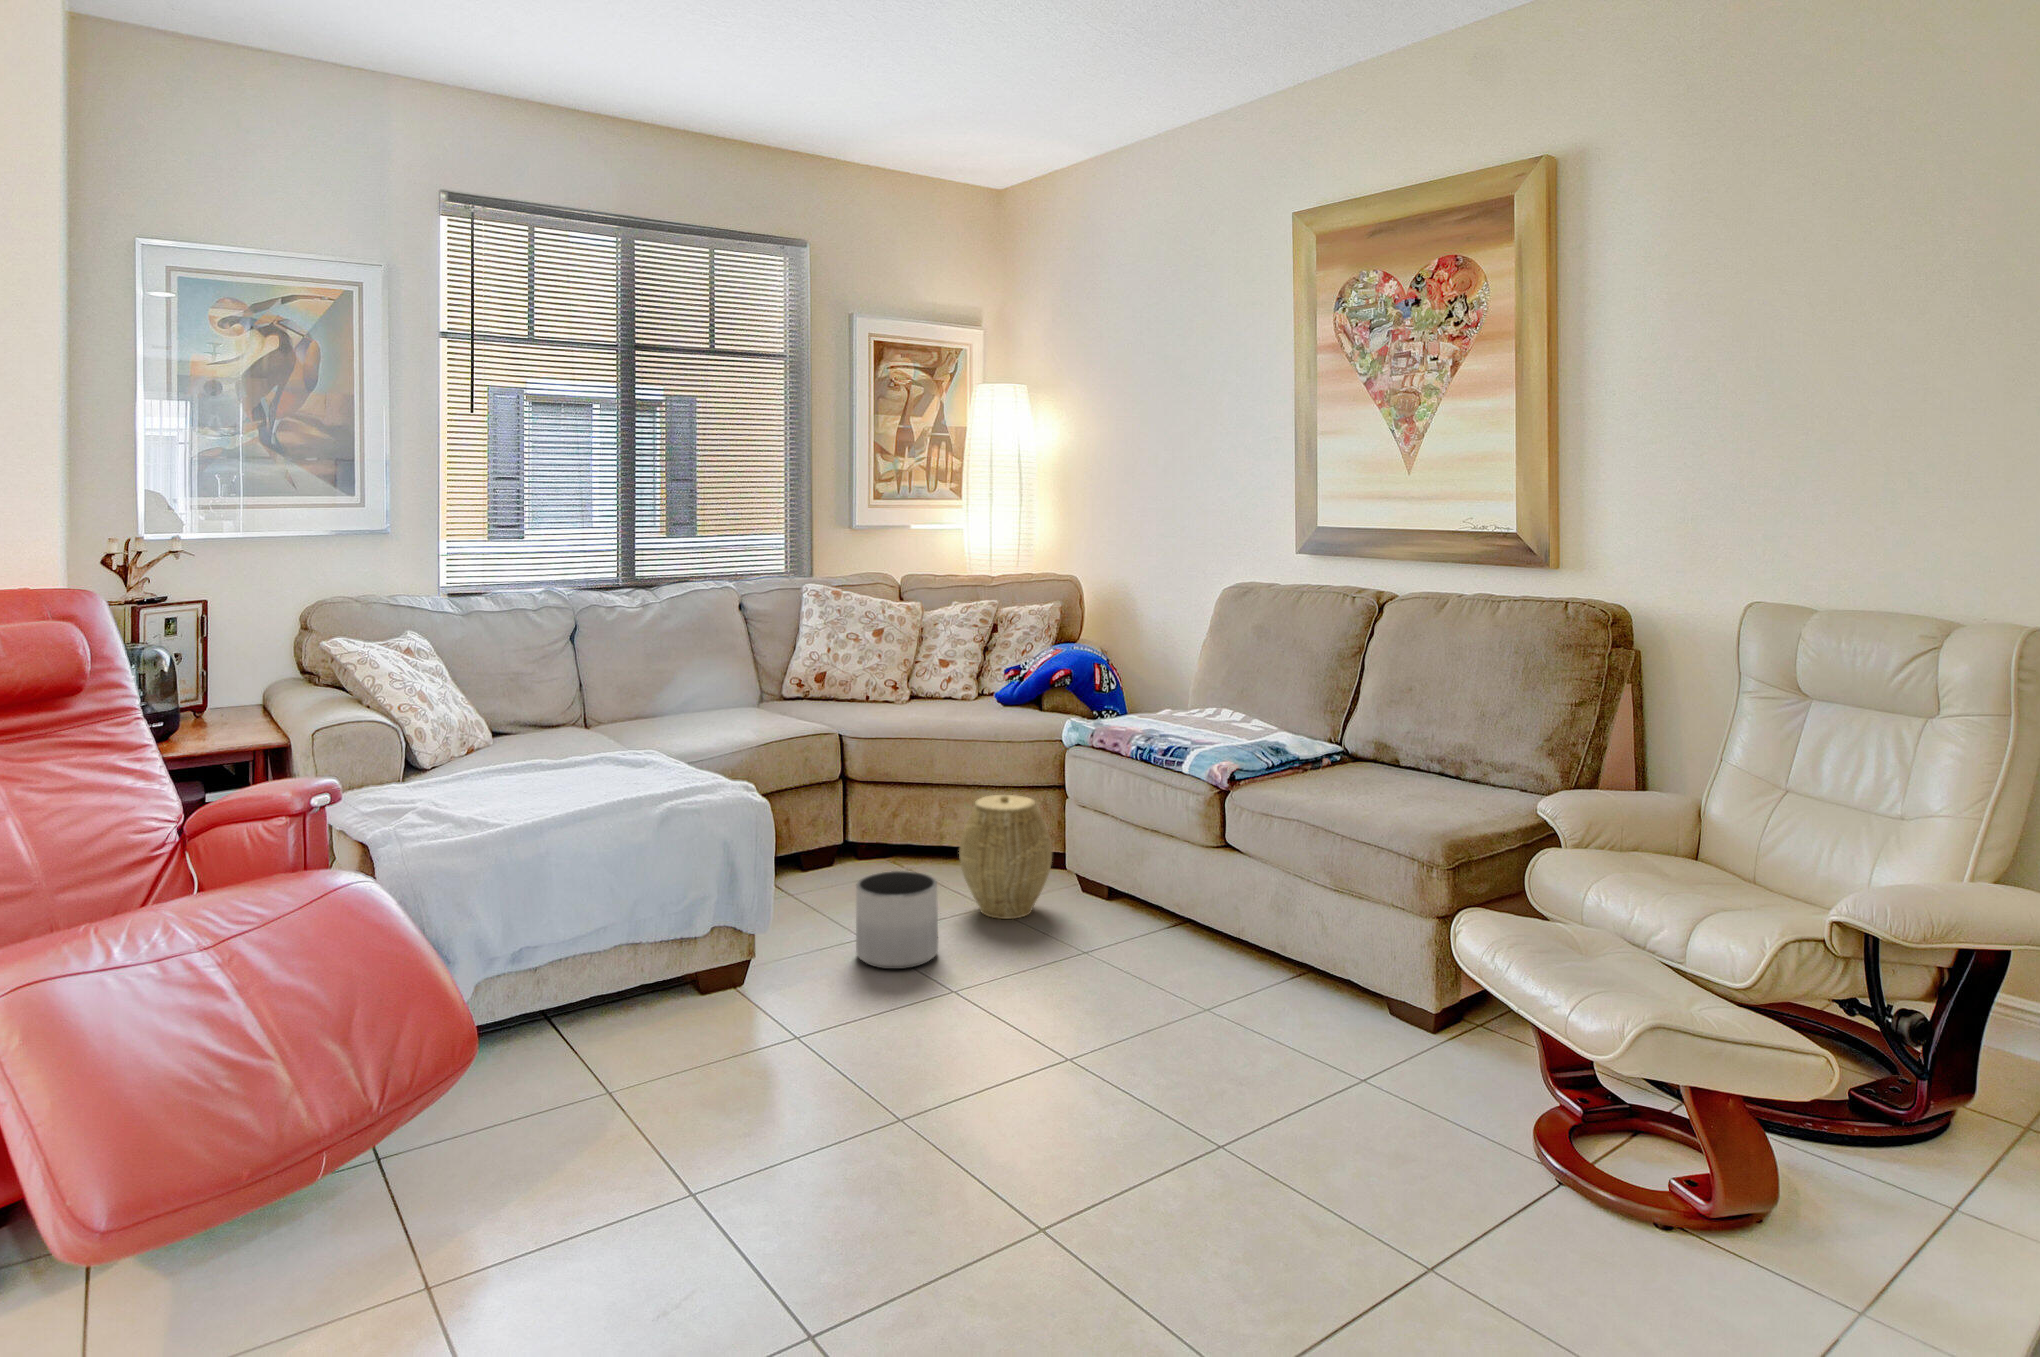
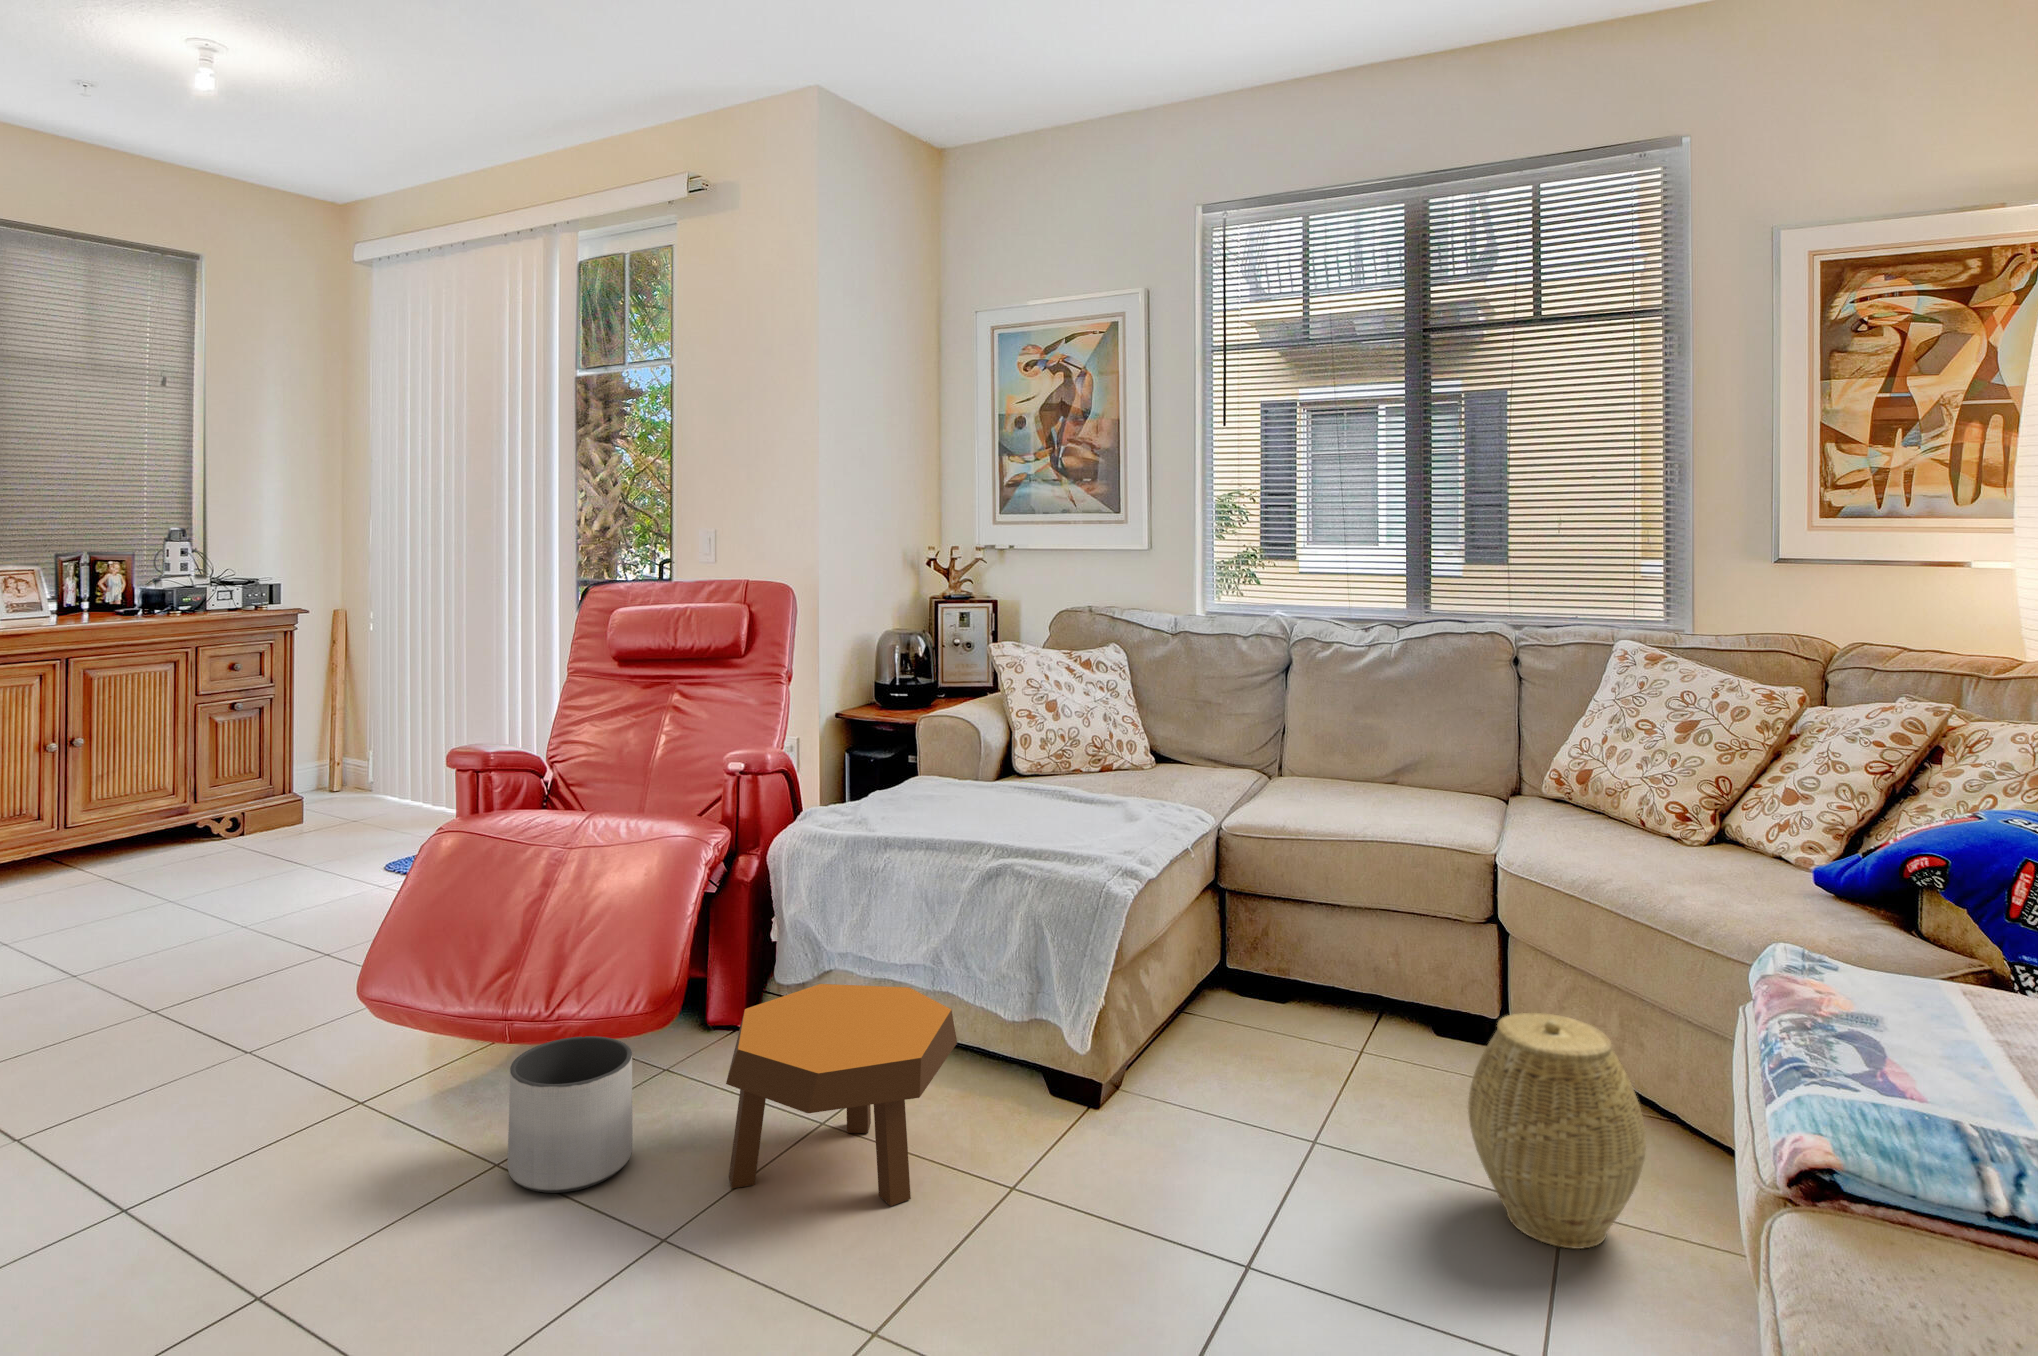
planter: present [856,871,938,969] -> present [508,1036,633,1193]
footstool: none [600,925,810,1135] -> present [726,984,957,1206]

